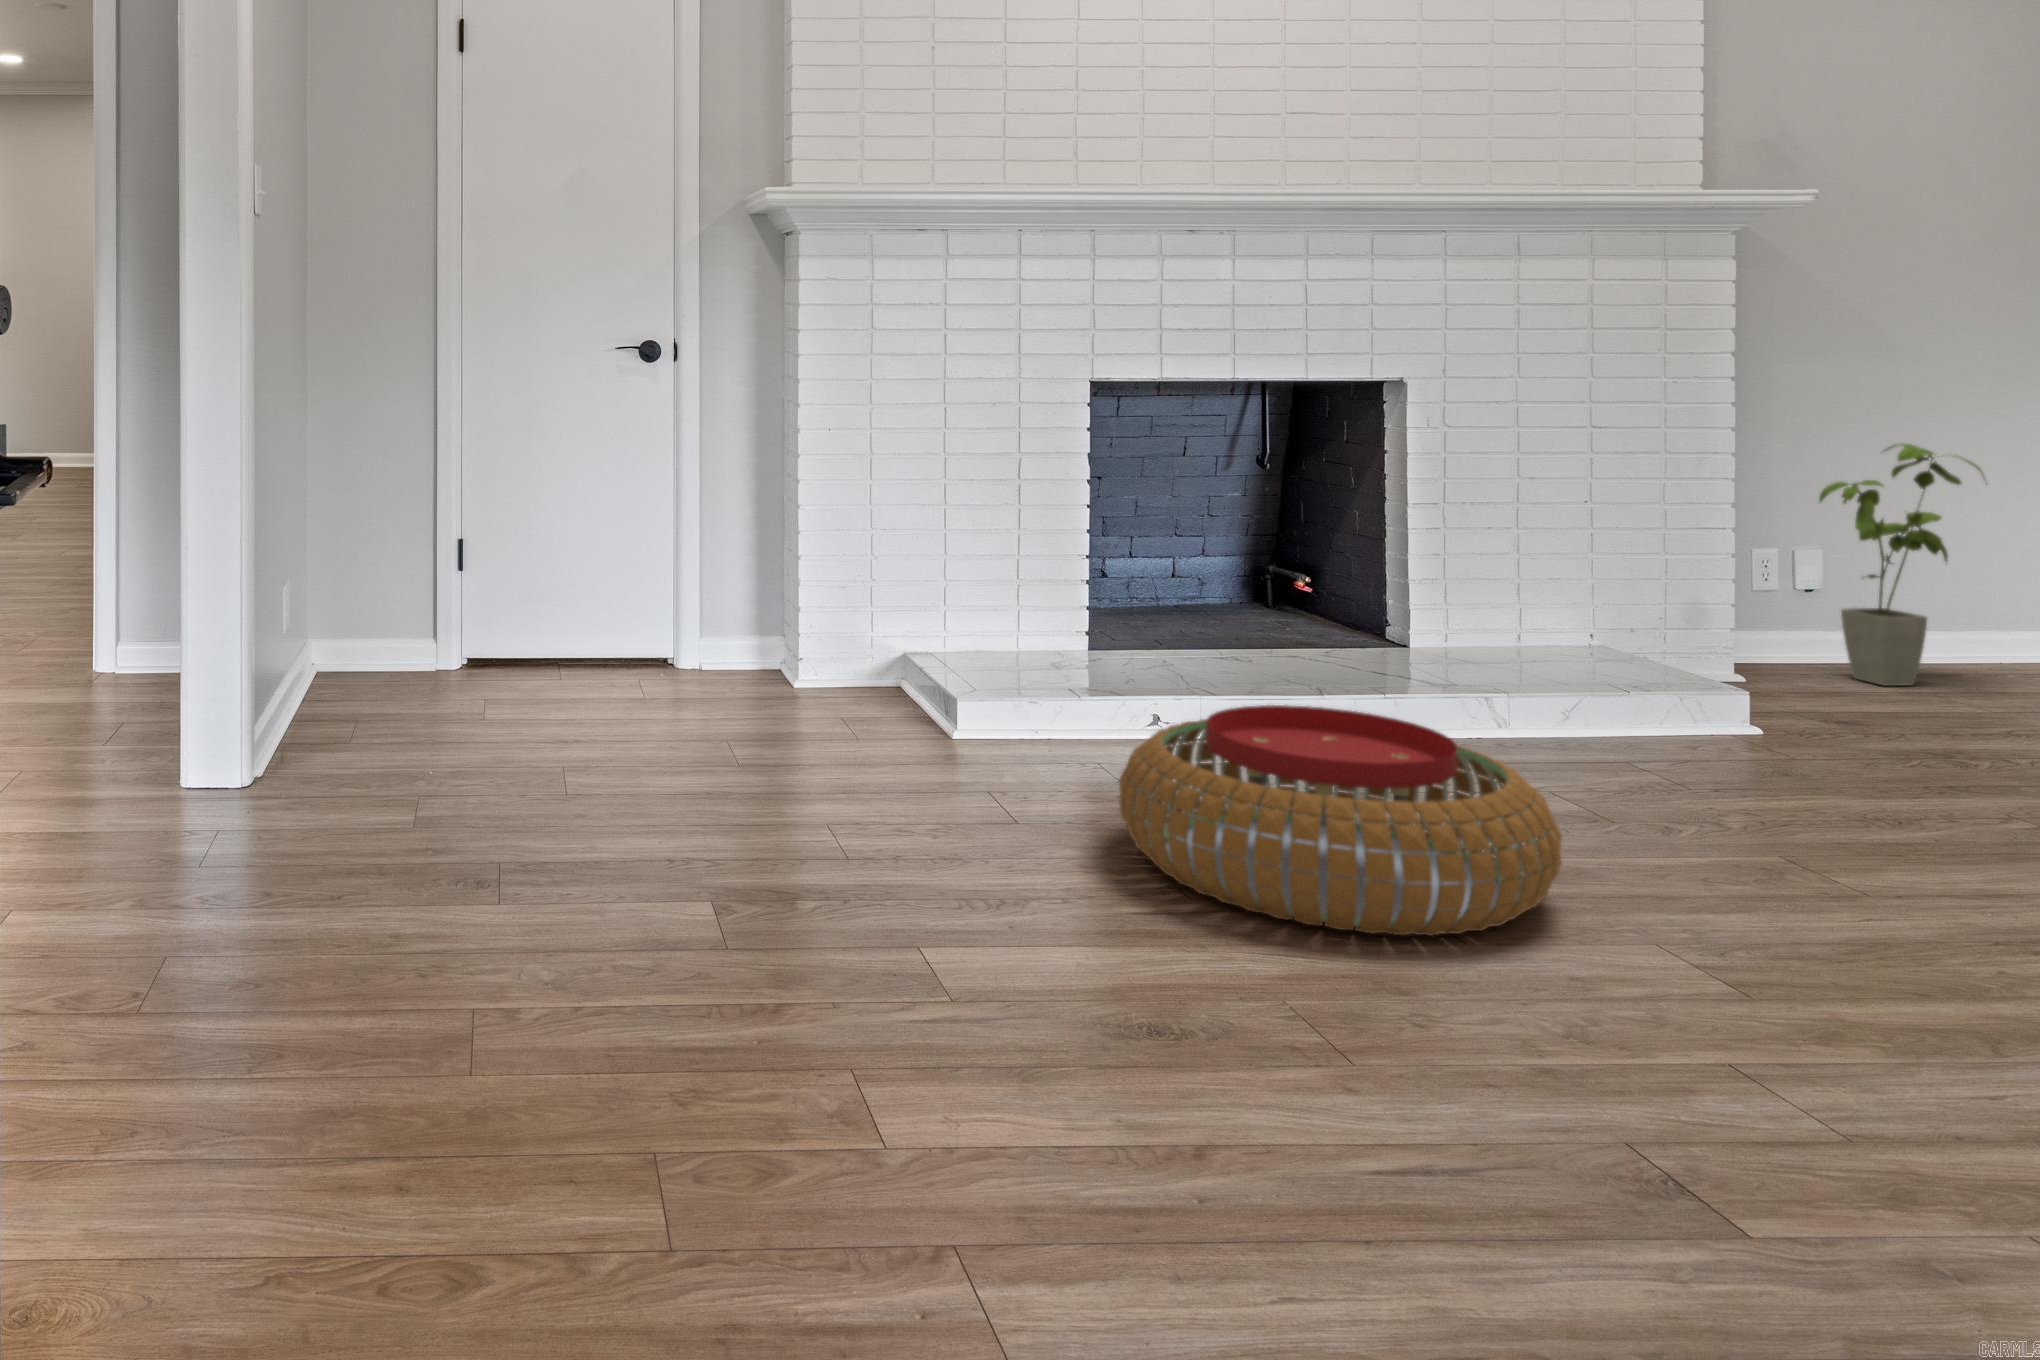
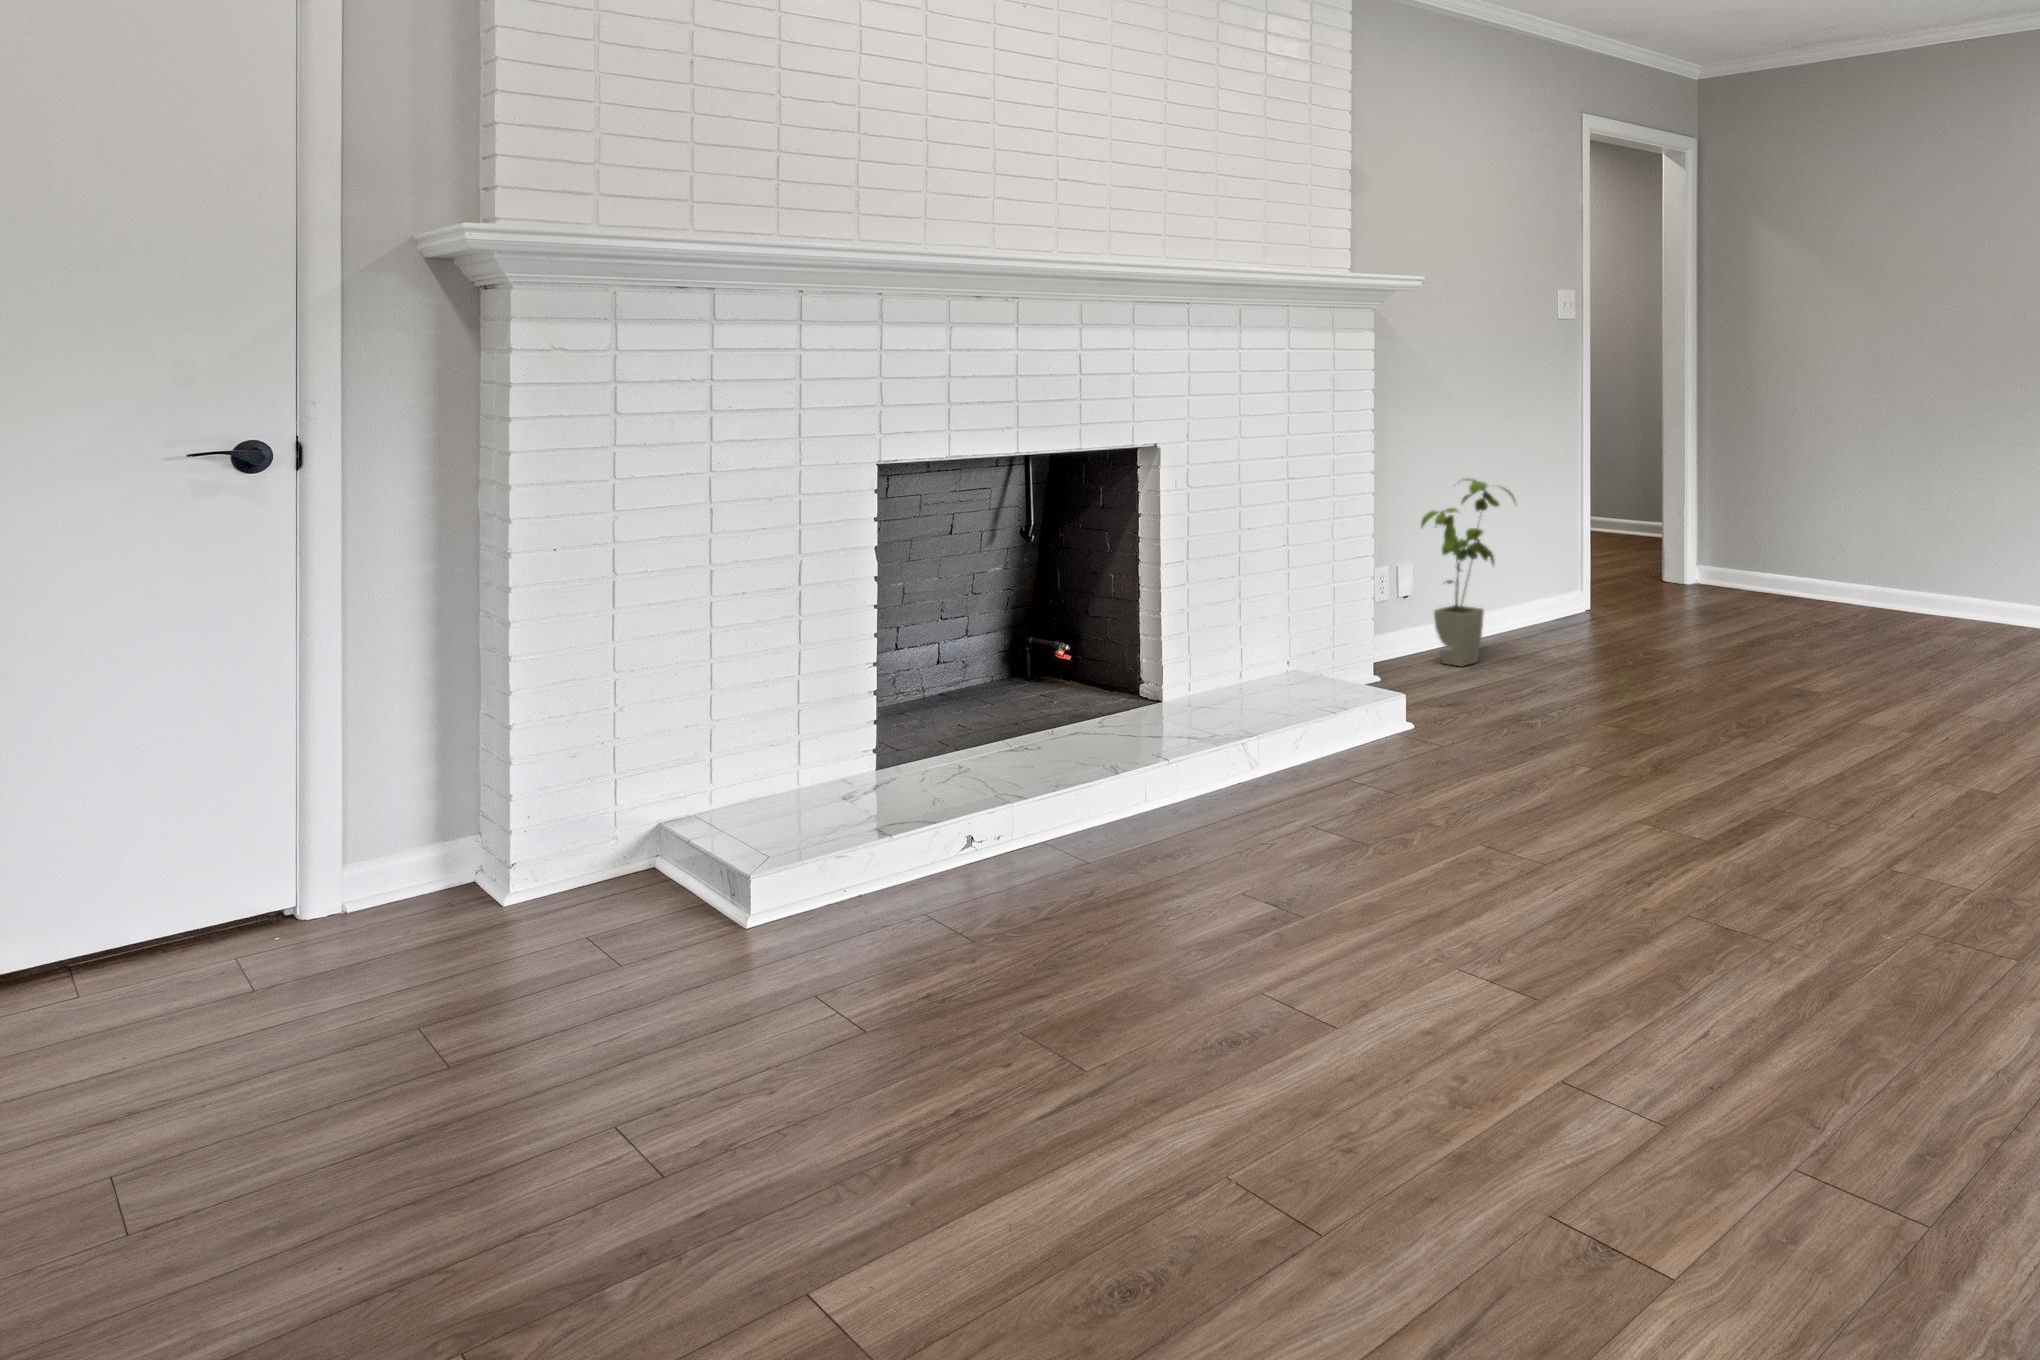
pouf: present [1119,705,1562,936] -> none [1028,824,1472,1125]

